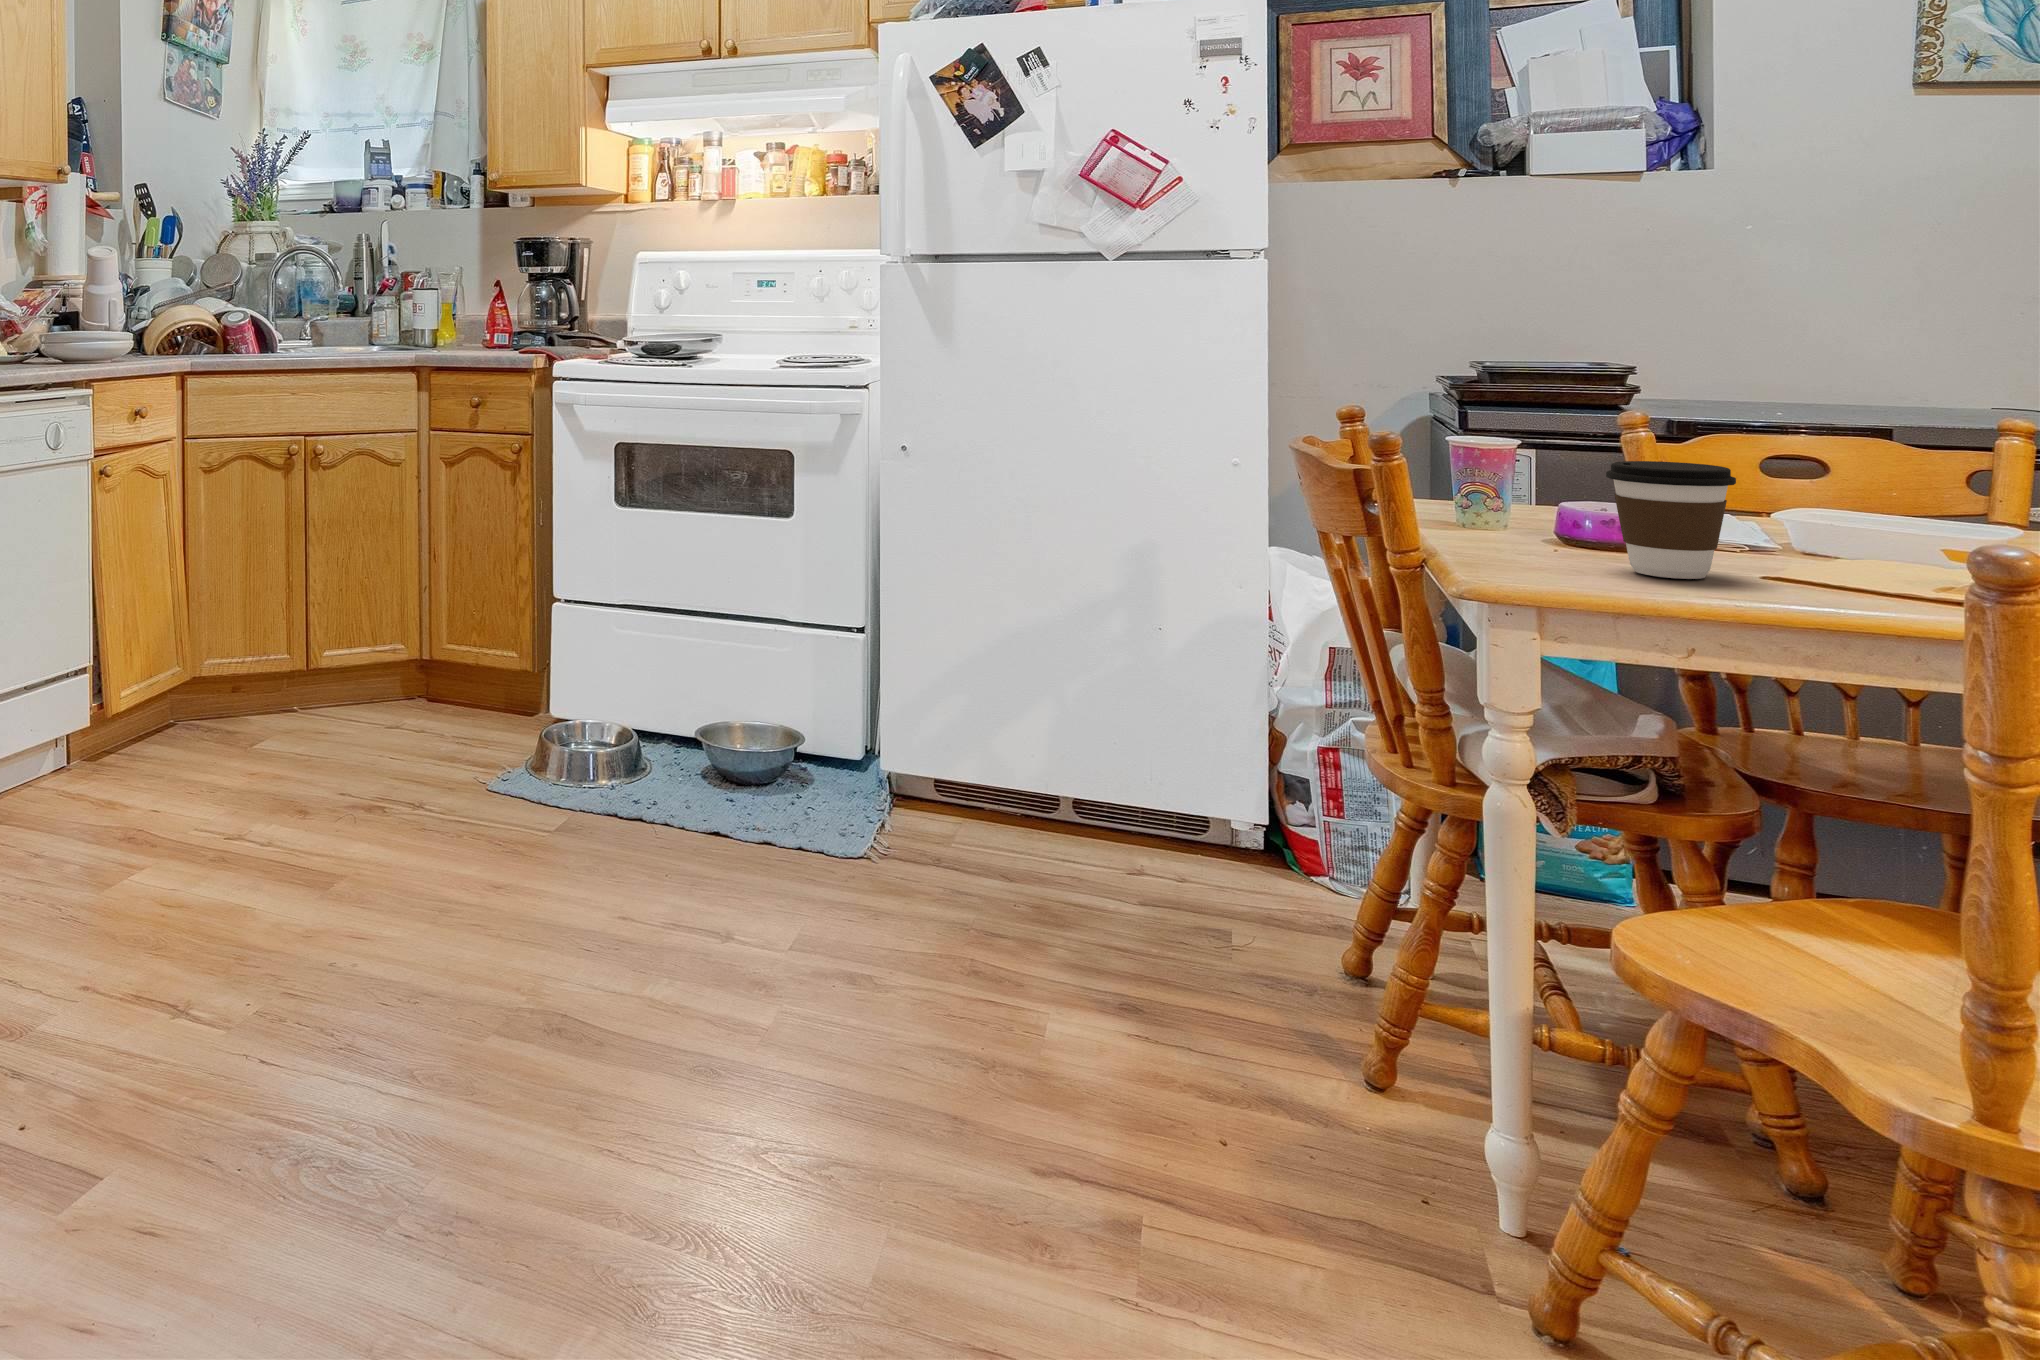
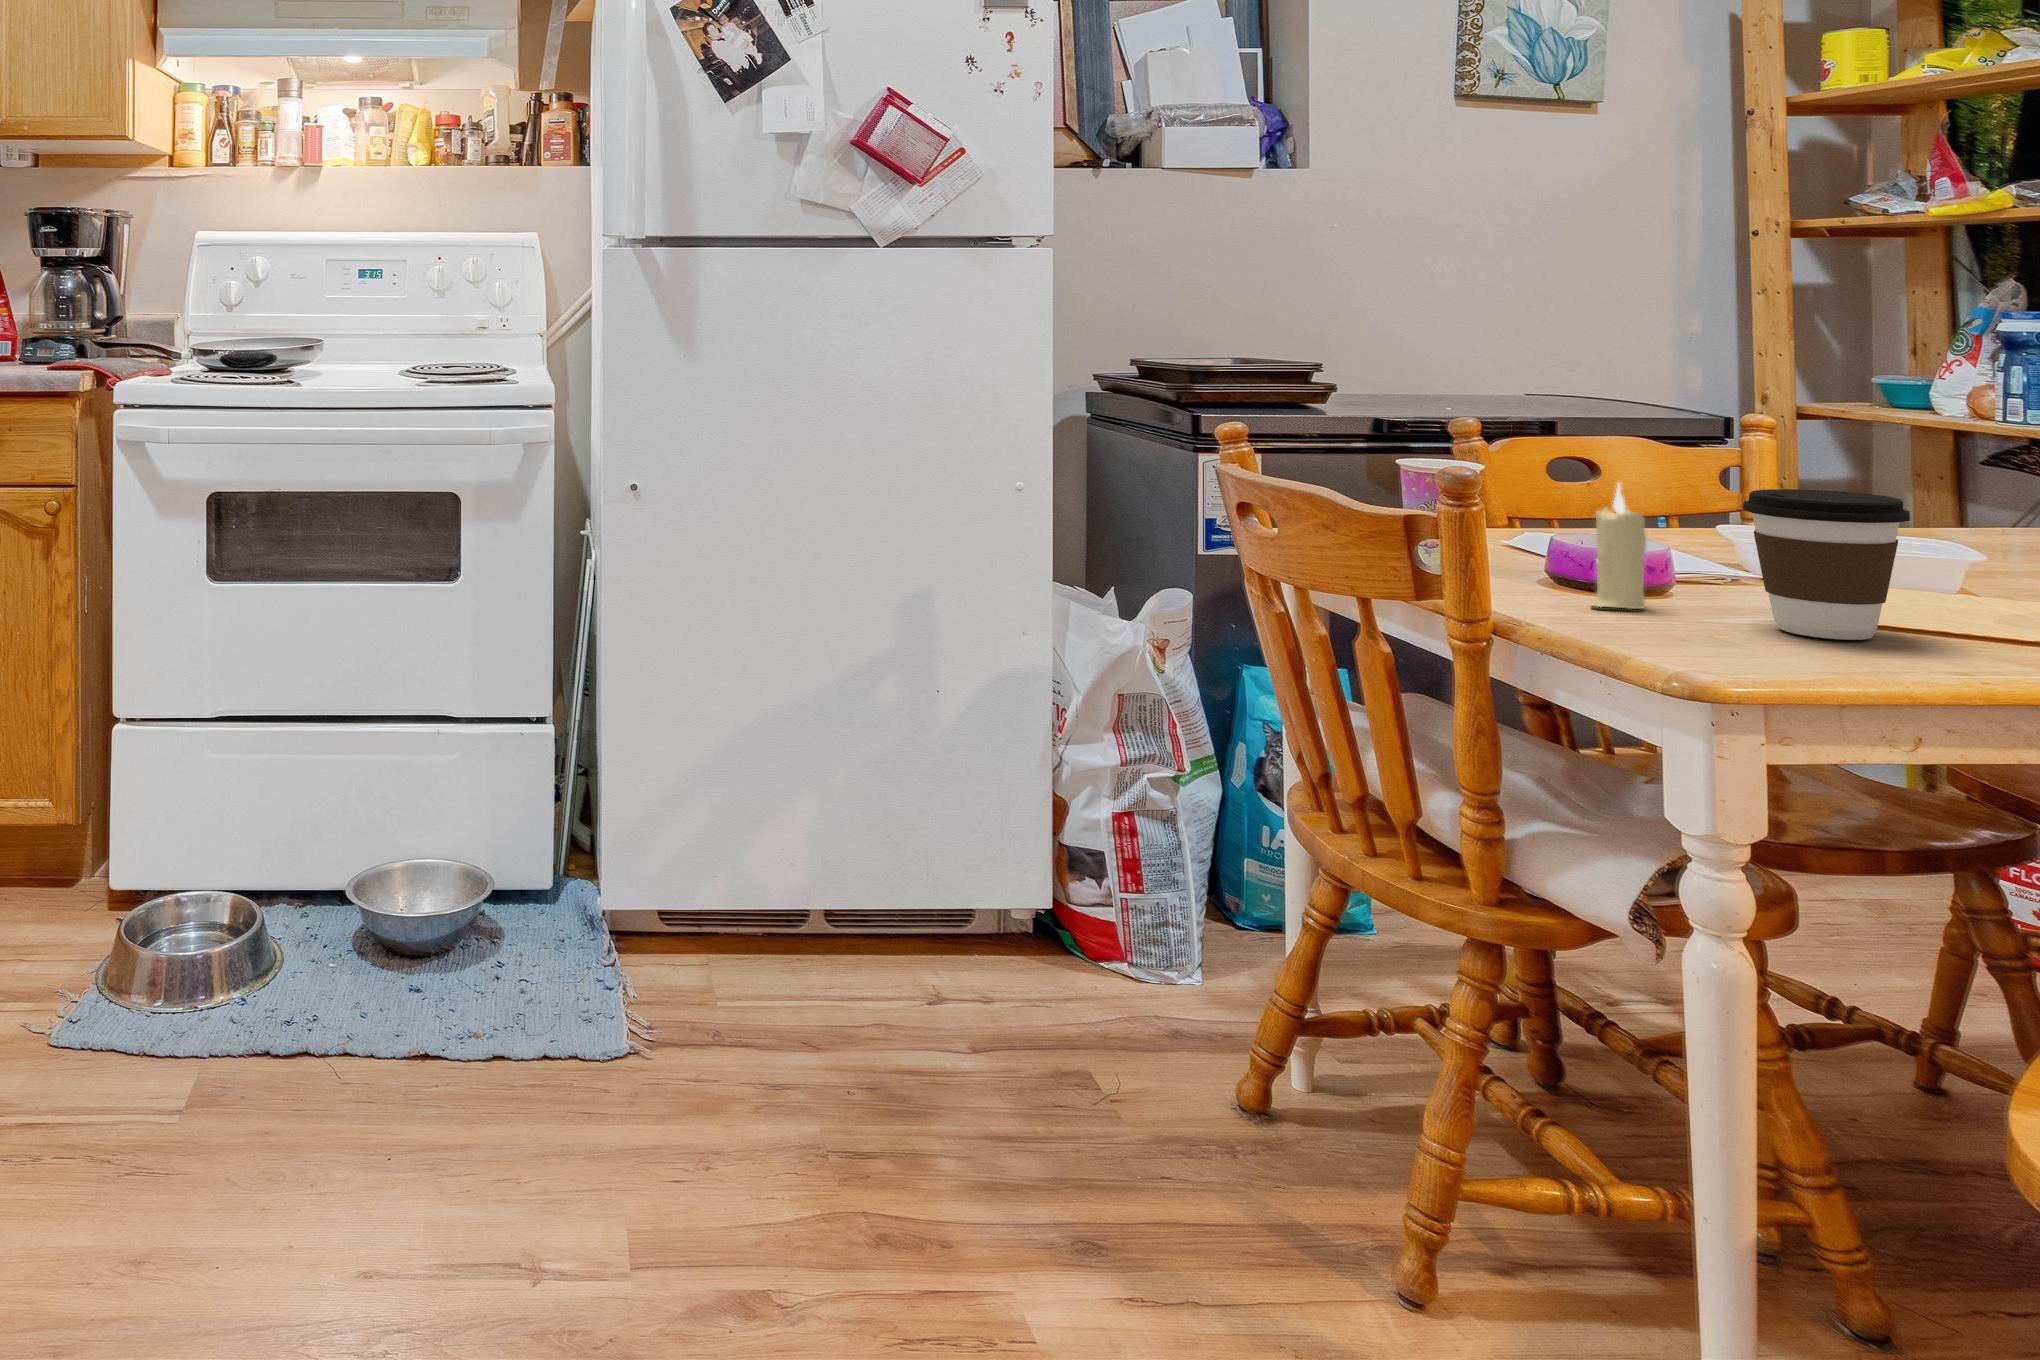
candle: none [1511,453,1561,553] -> present [1591,484,1646,609]

